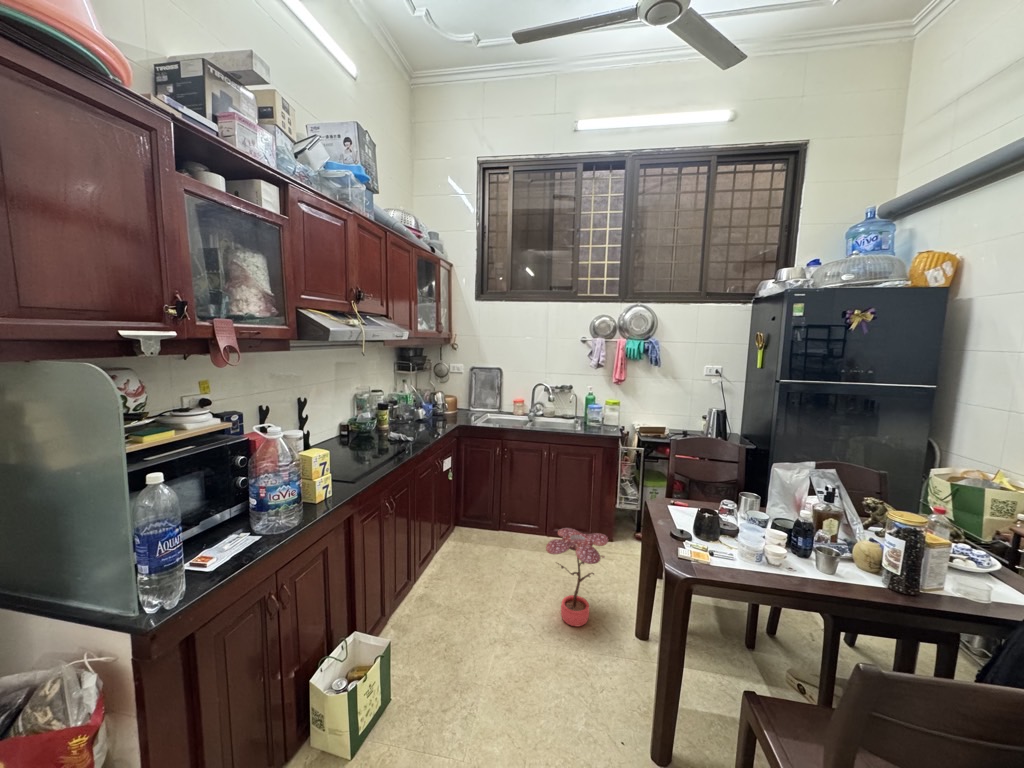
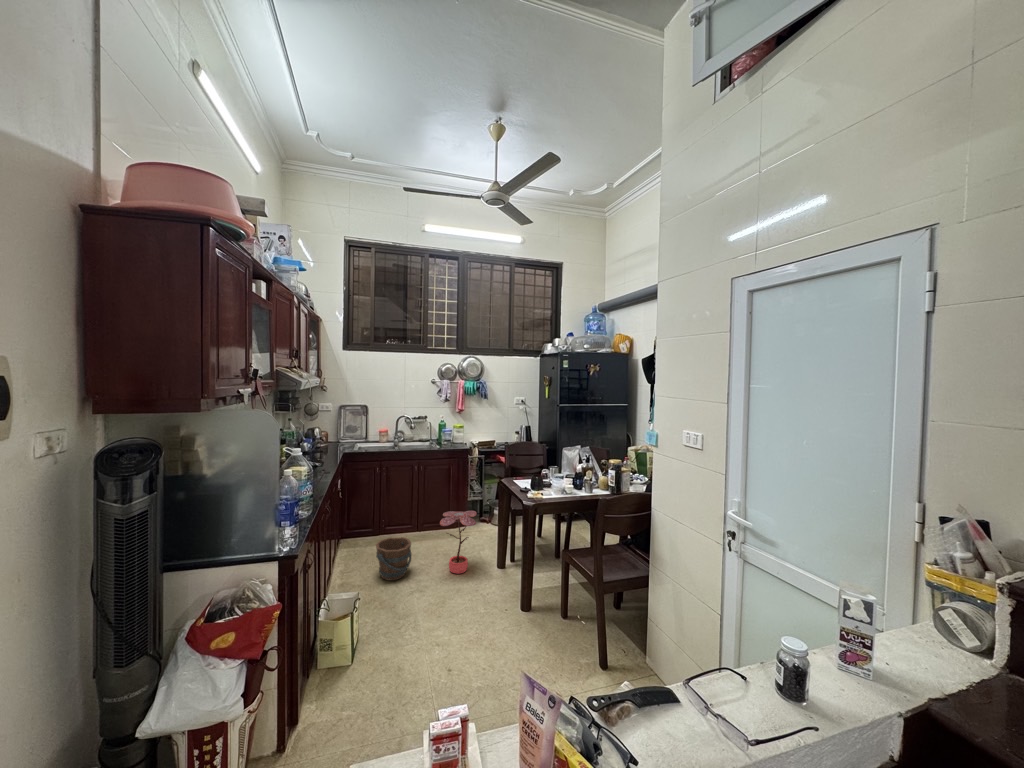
bucket: none [463,546,512,609] -> present [376,537,411,580]

